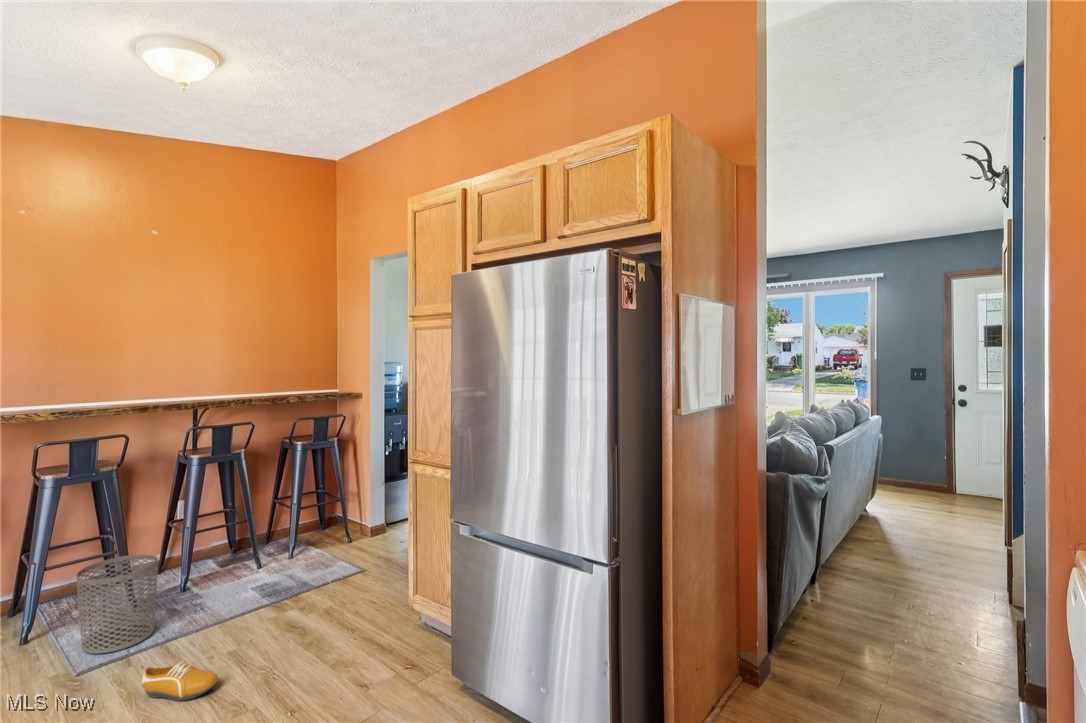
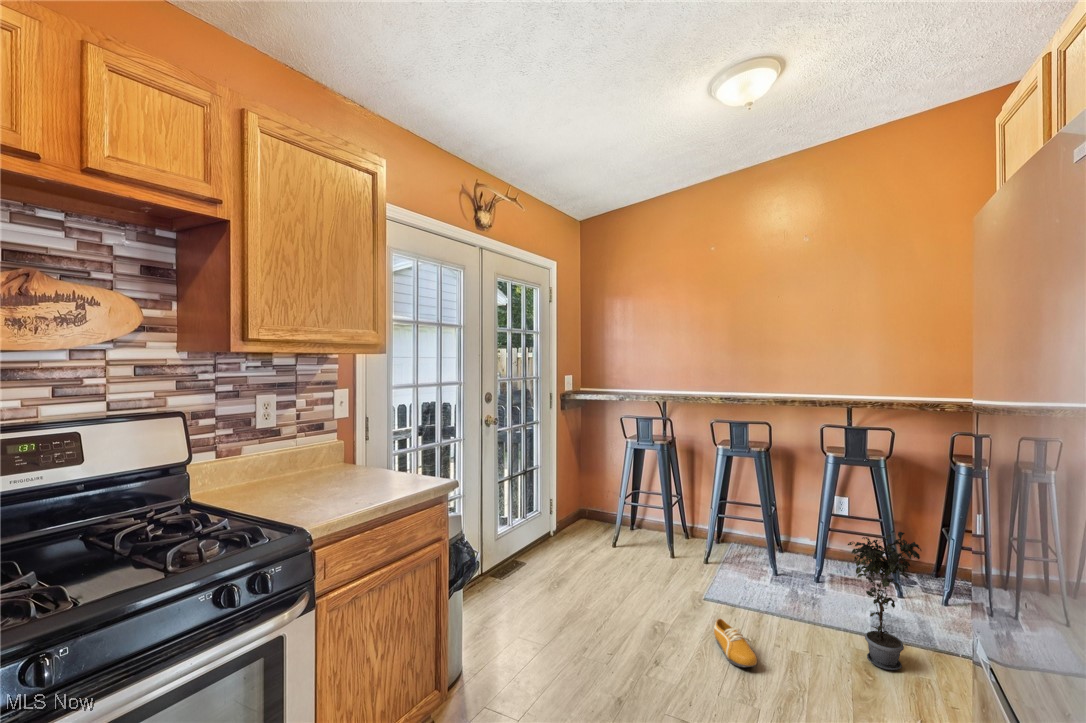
potted plant: none [271,499,324,621] -> present [848,532,921,670]
waste bin: present [77,554,158,654] -> none [717,522,773,601]

